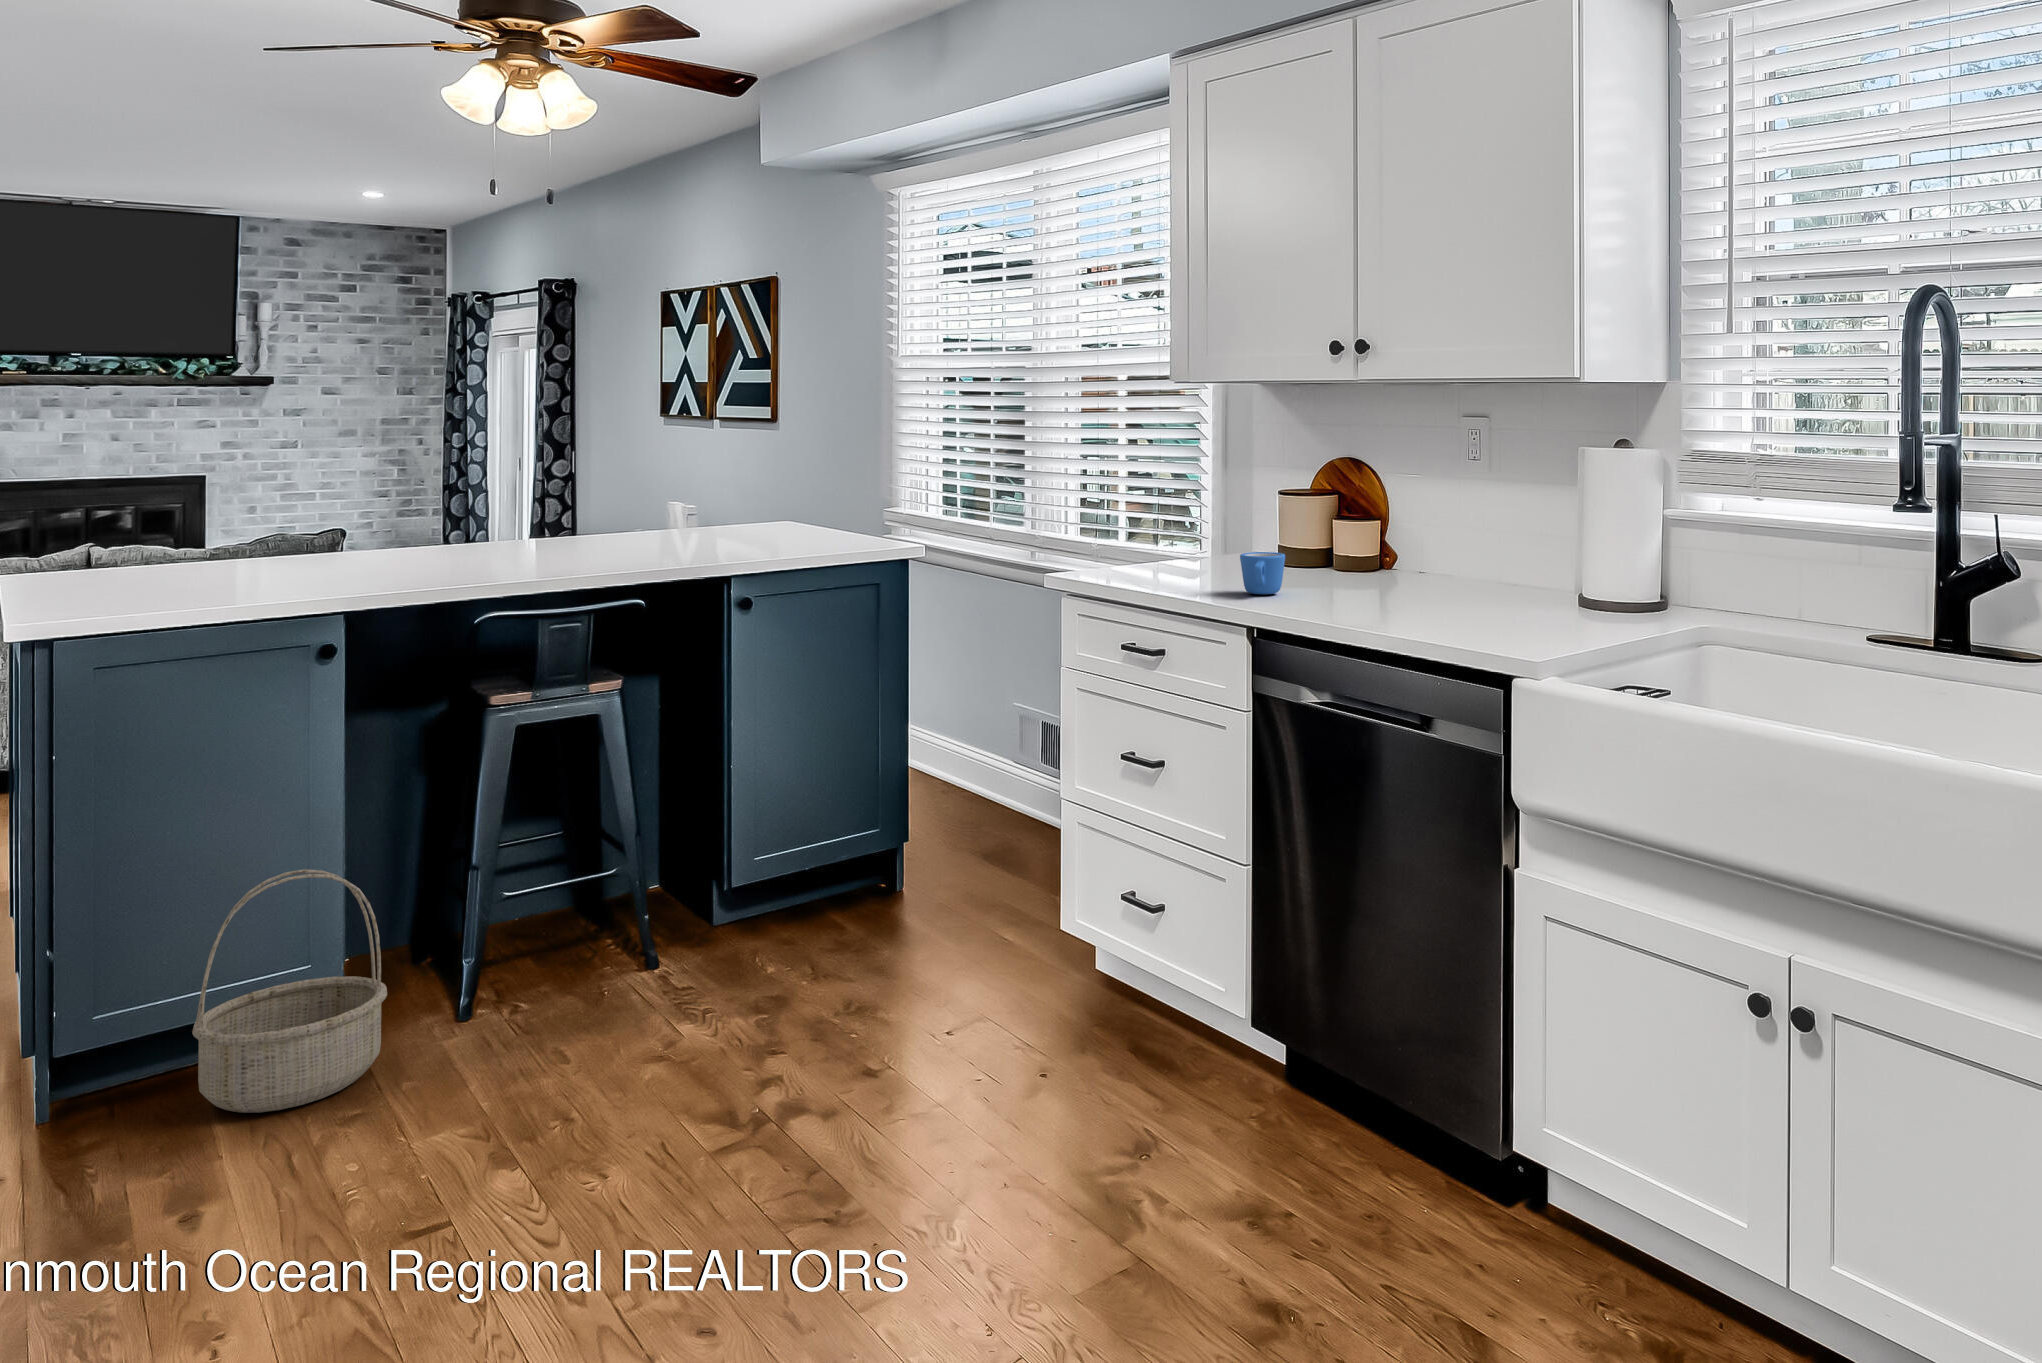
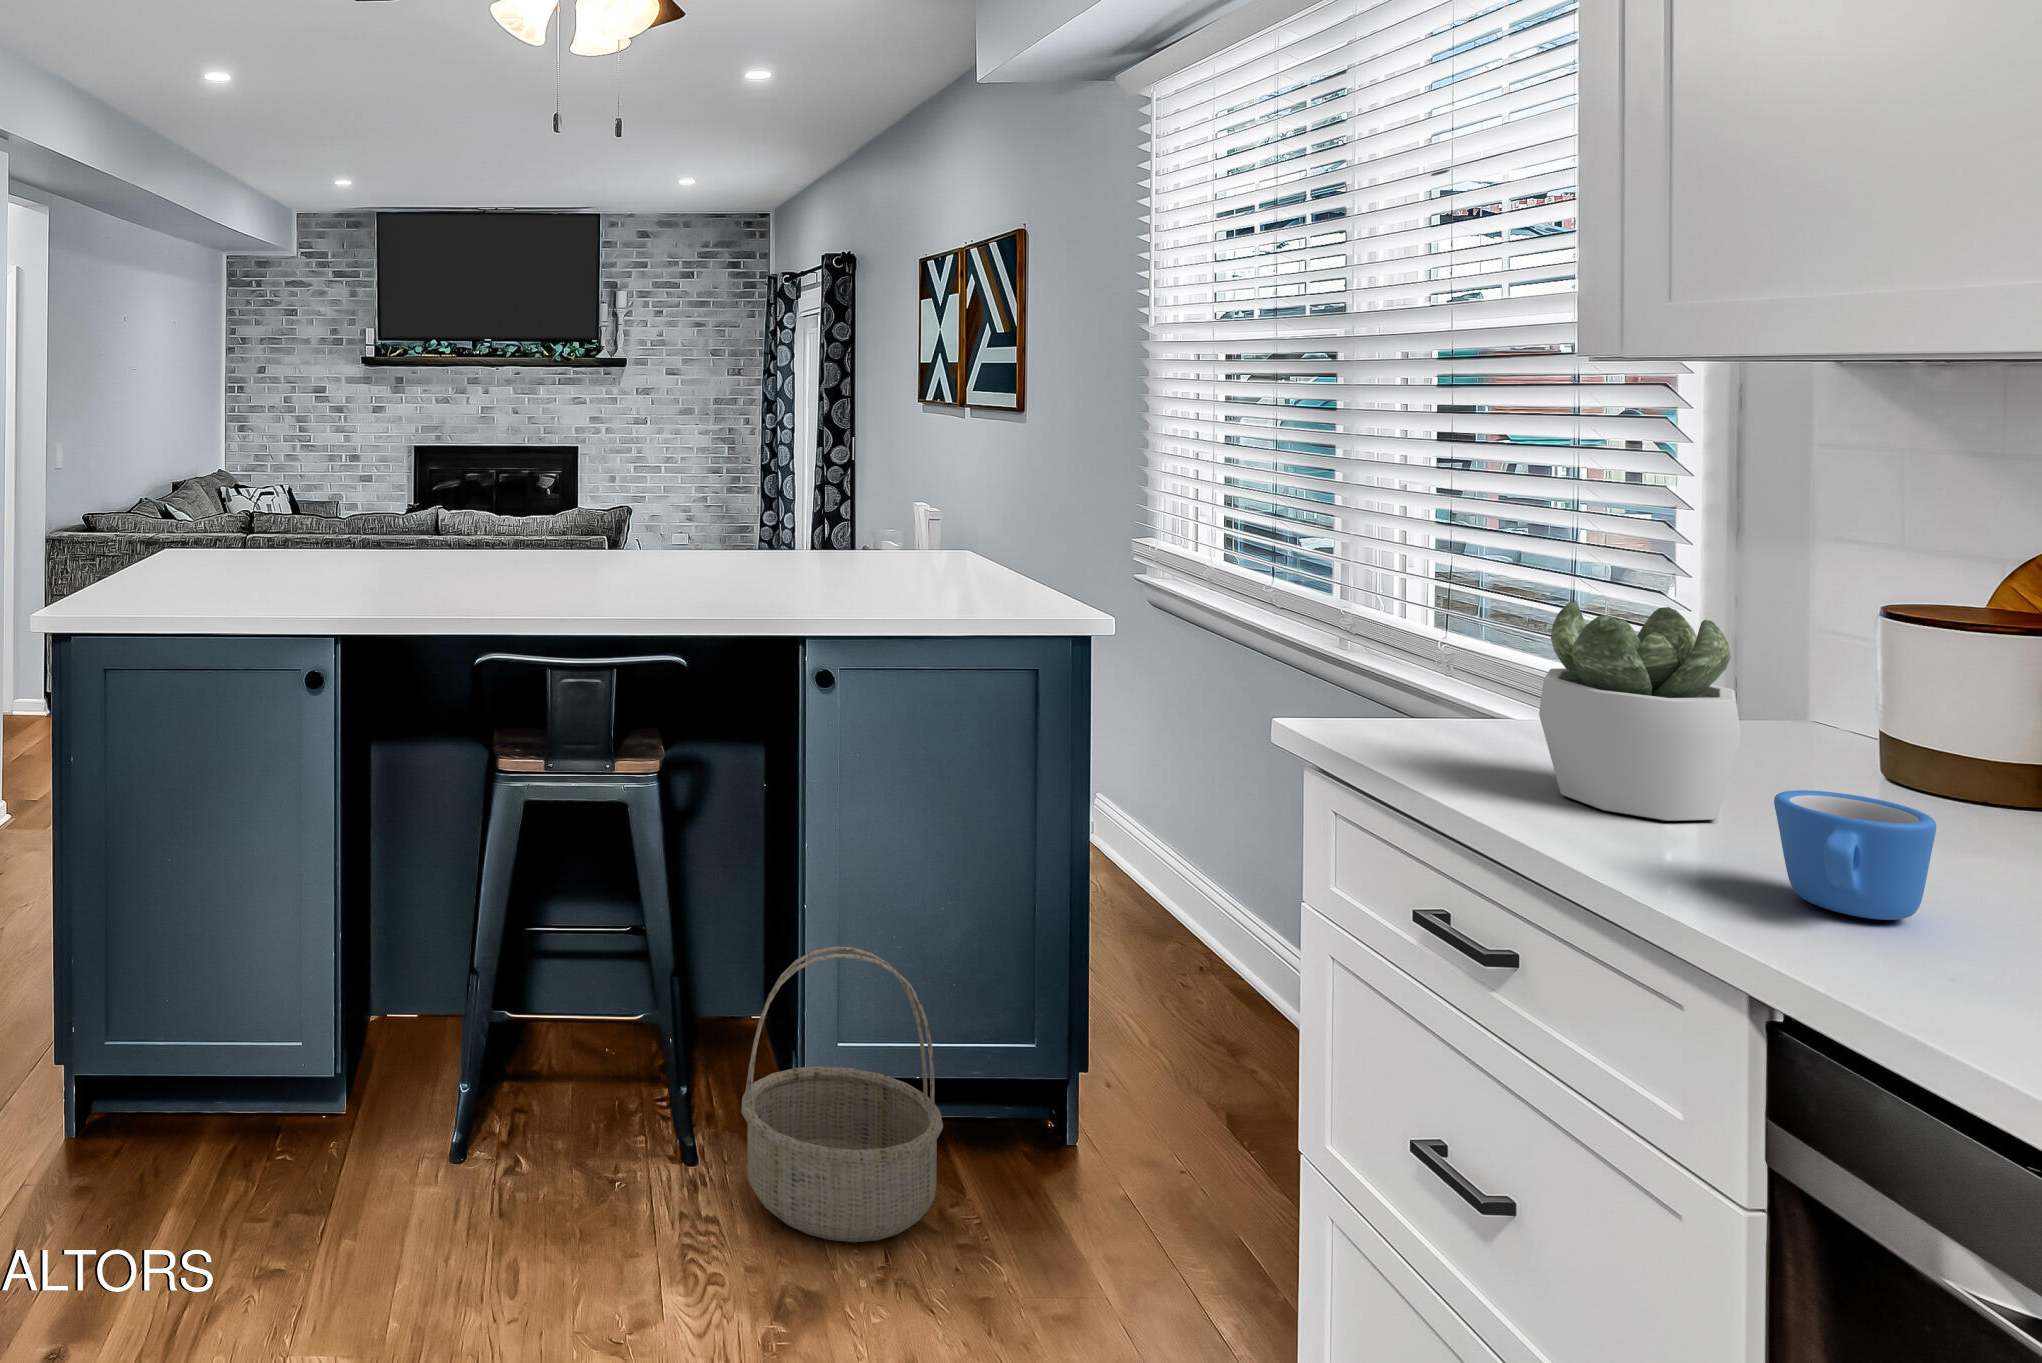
succulent plant: none [1159,492,1229,582] -> present [1539,602,1741,821]
basket: present [192,869,387,1113] -> present [741,947,943,1242]

